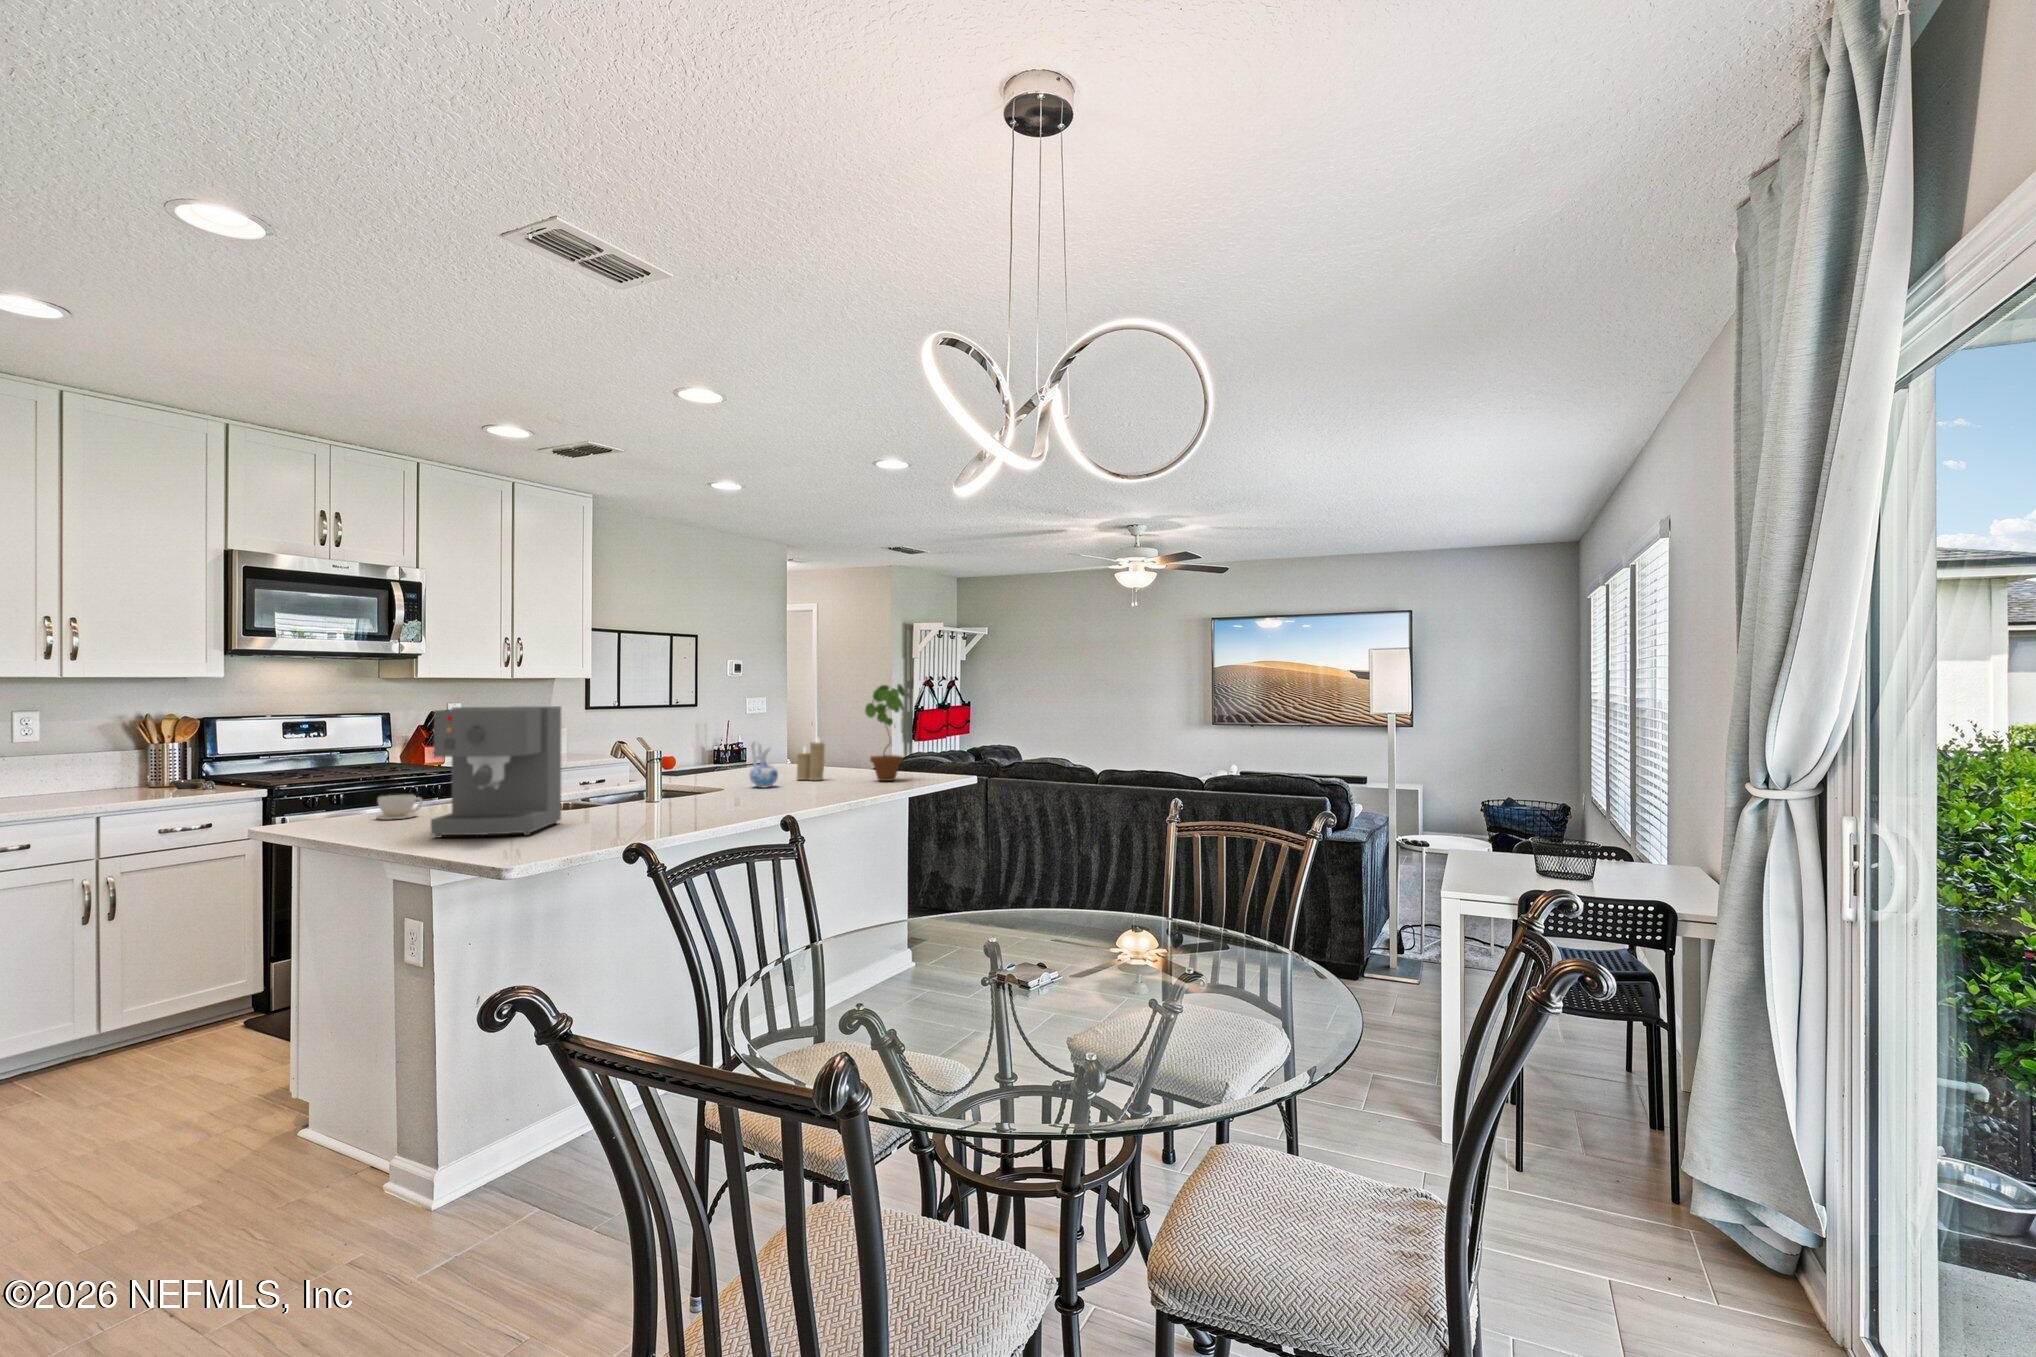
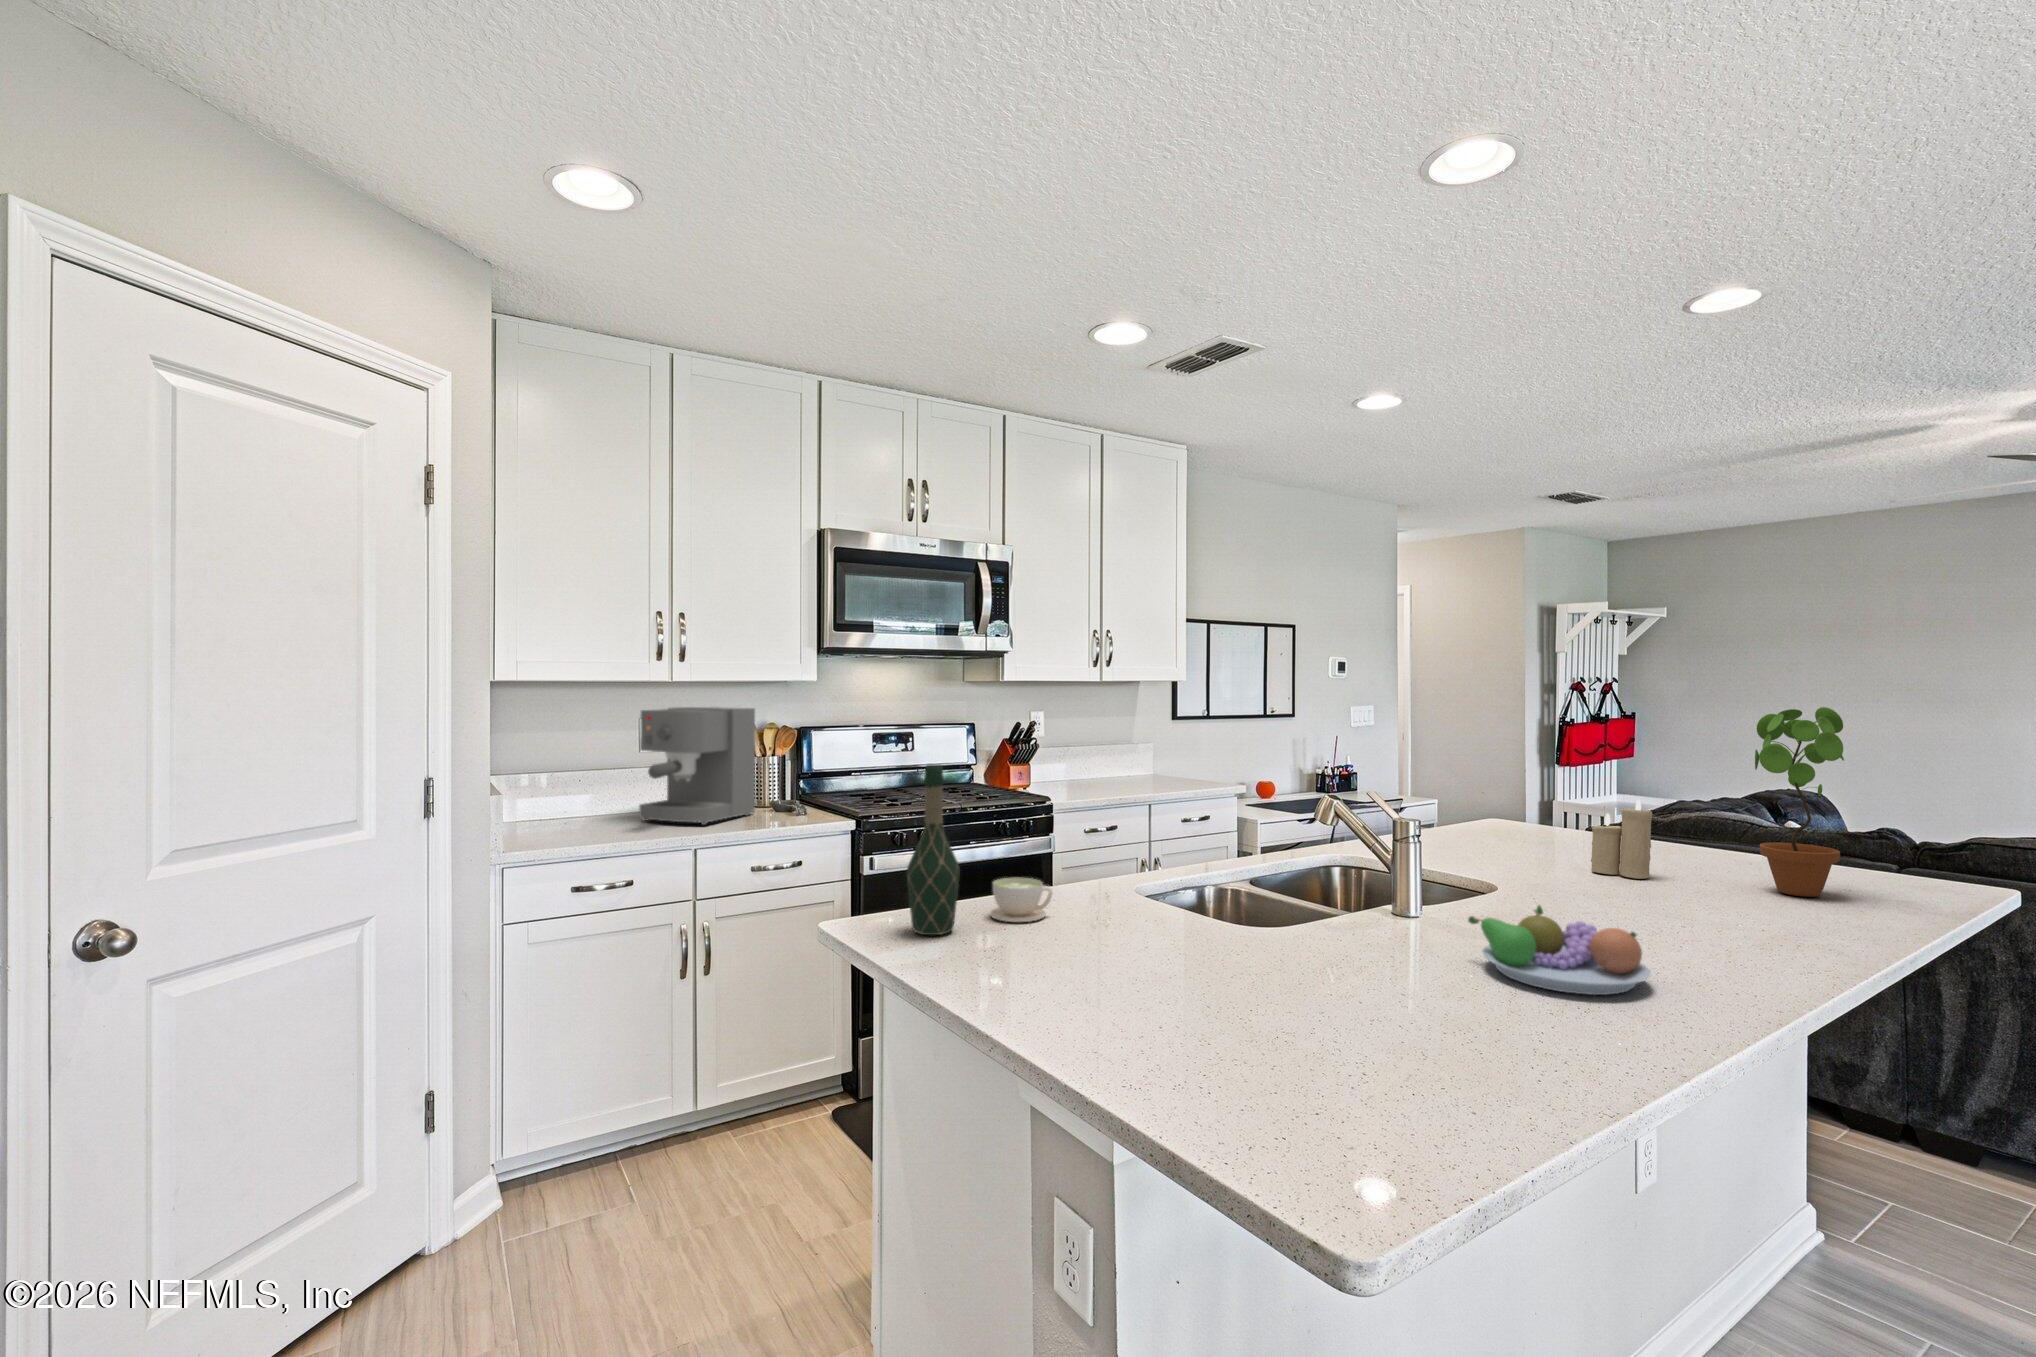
coffee maker: present [431,706,561,838] -> present [639,707,755,825]
wine bottle: none [309,722,351,827] -> present [907,765,960,935]
ceramic pitcher: present [750,741,778,788] -> none [1531,805,1588,892]
fruit bowl: none [667,781,745,815] -> present [1468,905,1651,995]

